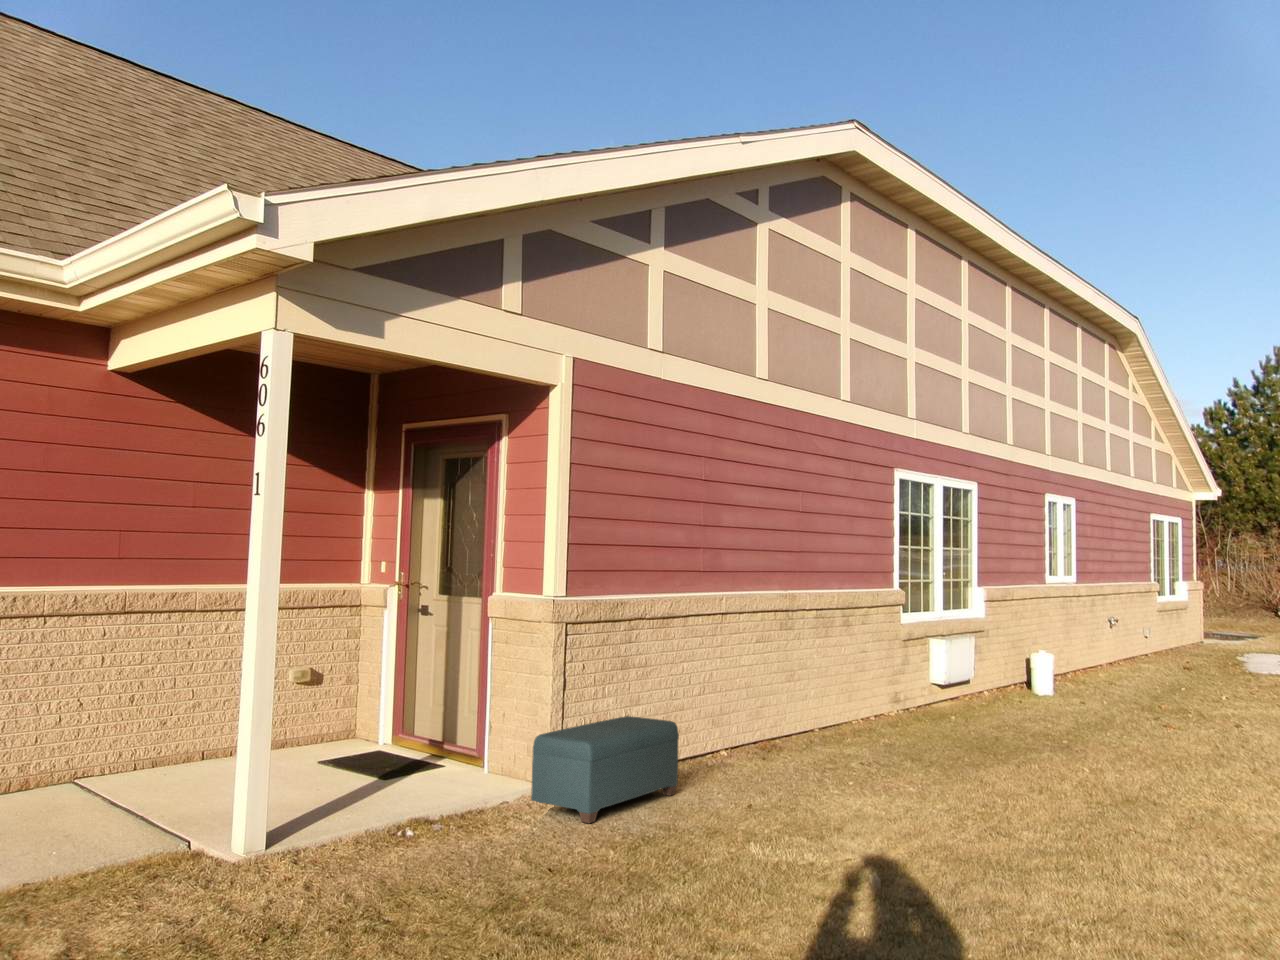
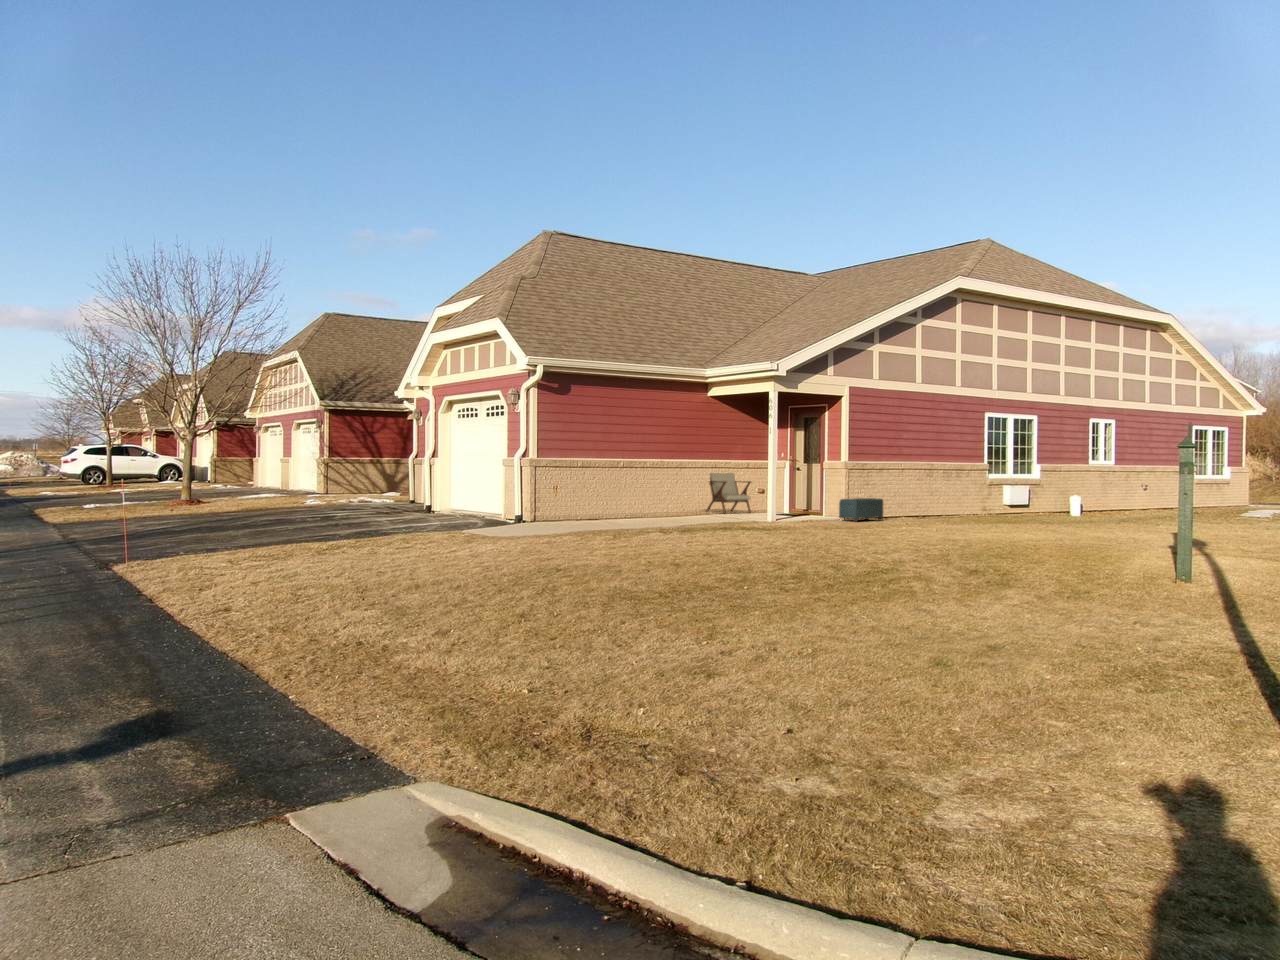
lounge chair: none [35,635,220,809] -> present [706,473,751,513]

